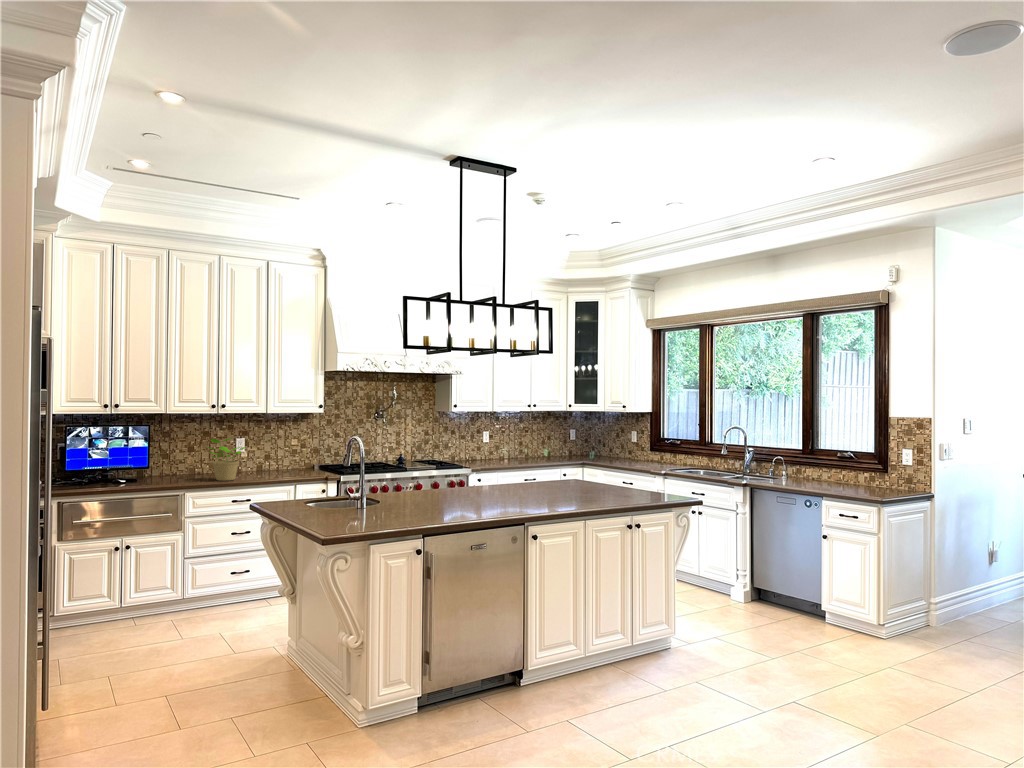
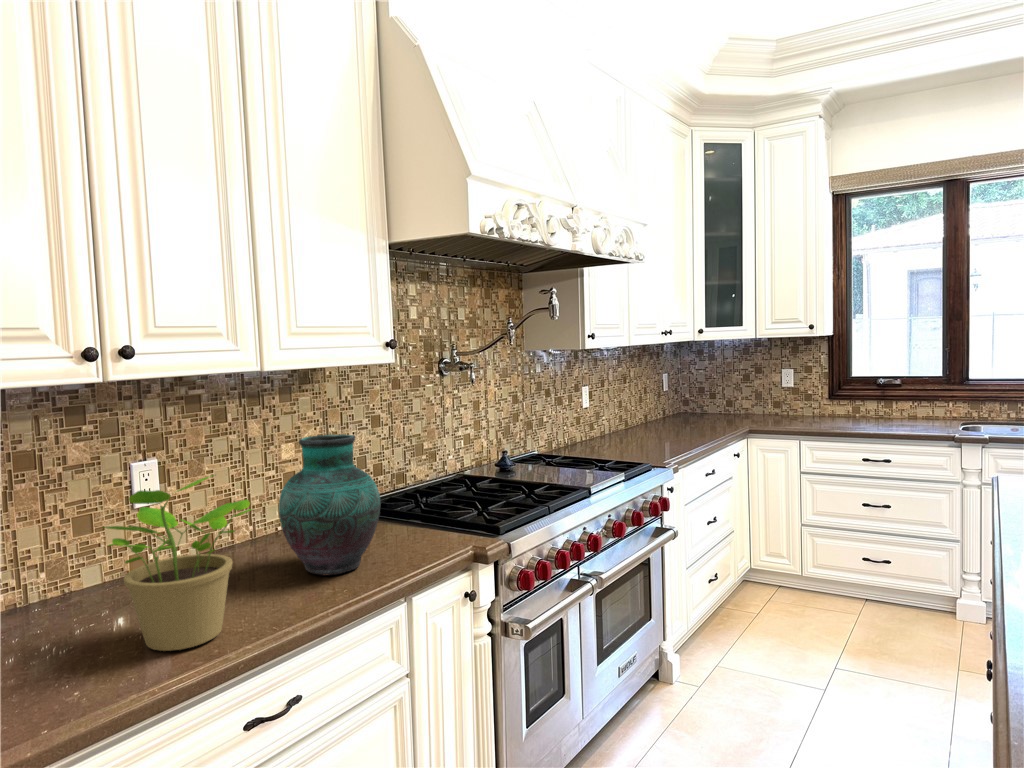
vase: none [265,434,297,476] -> present [279,434,381,575]

